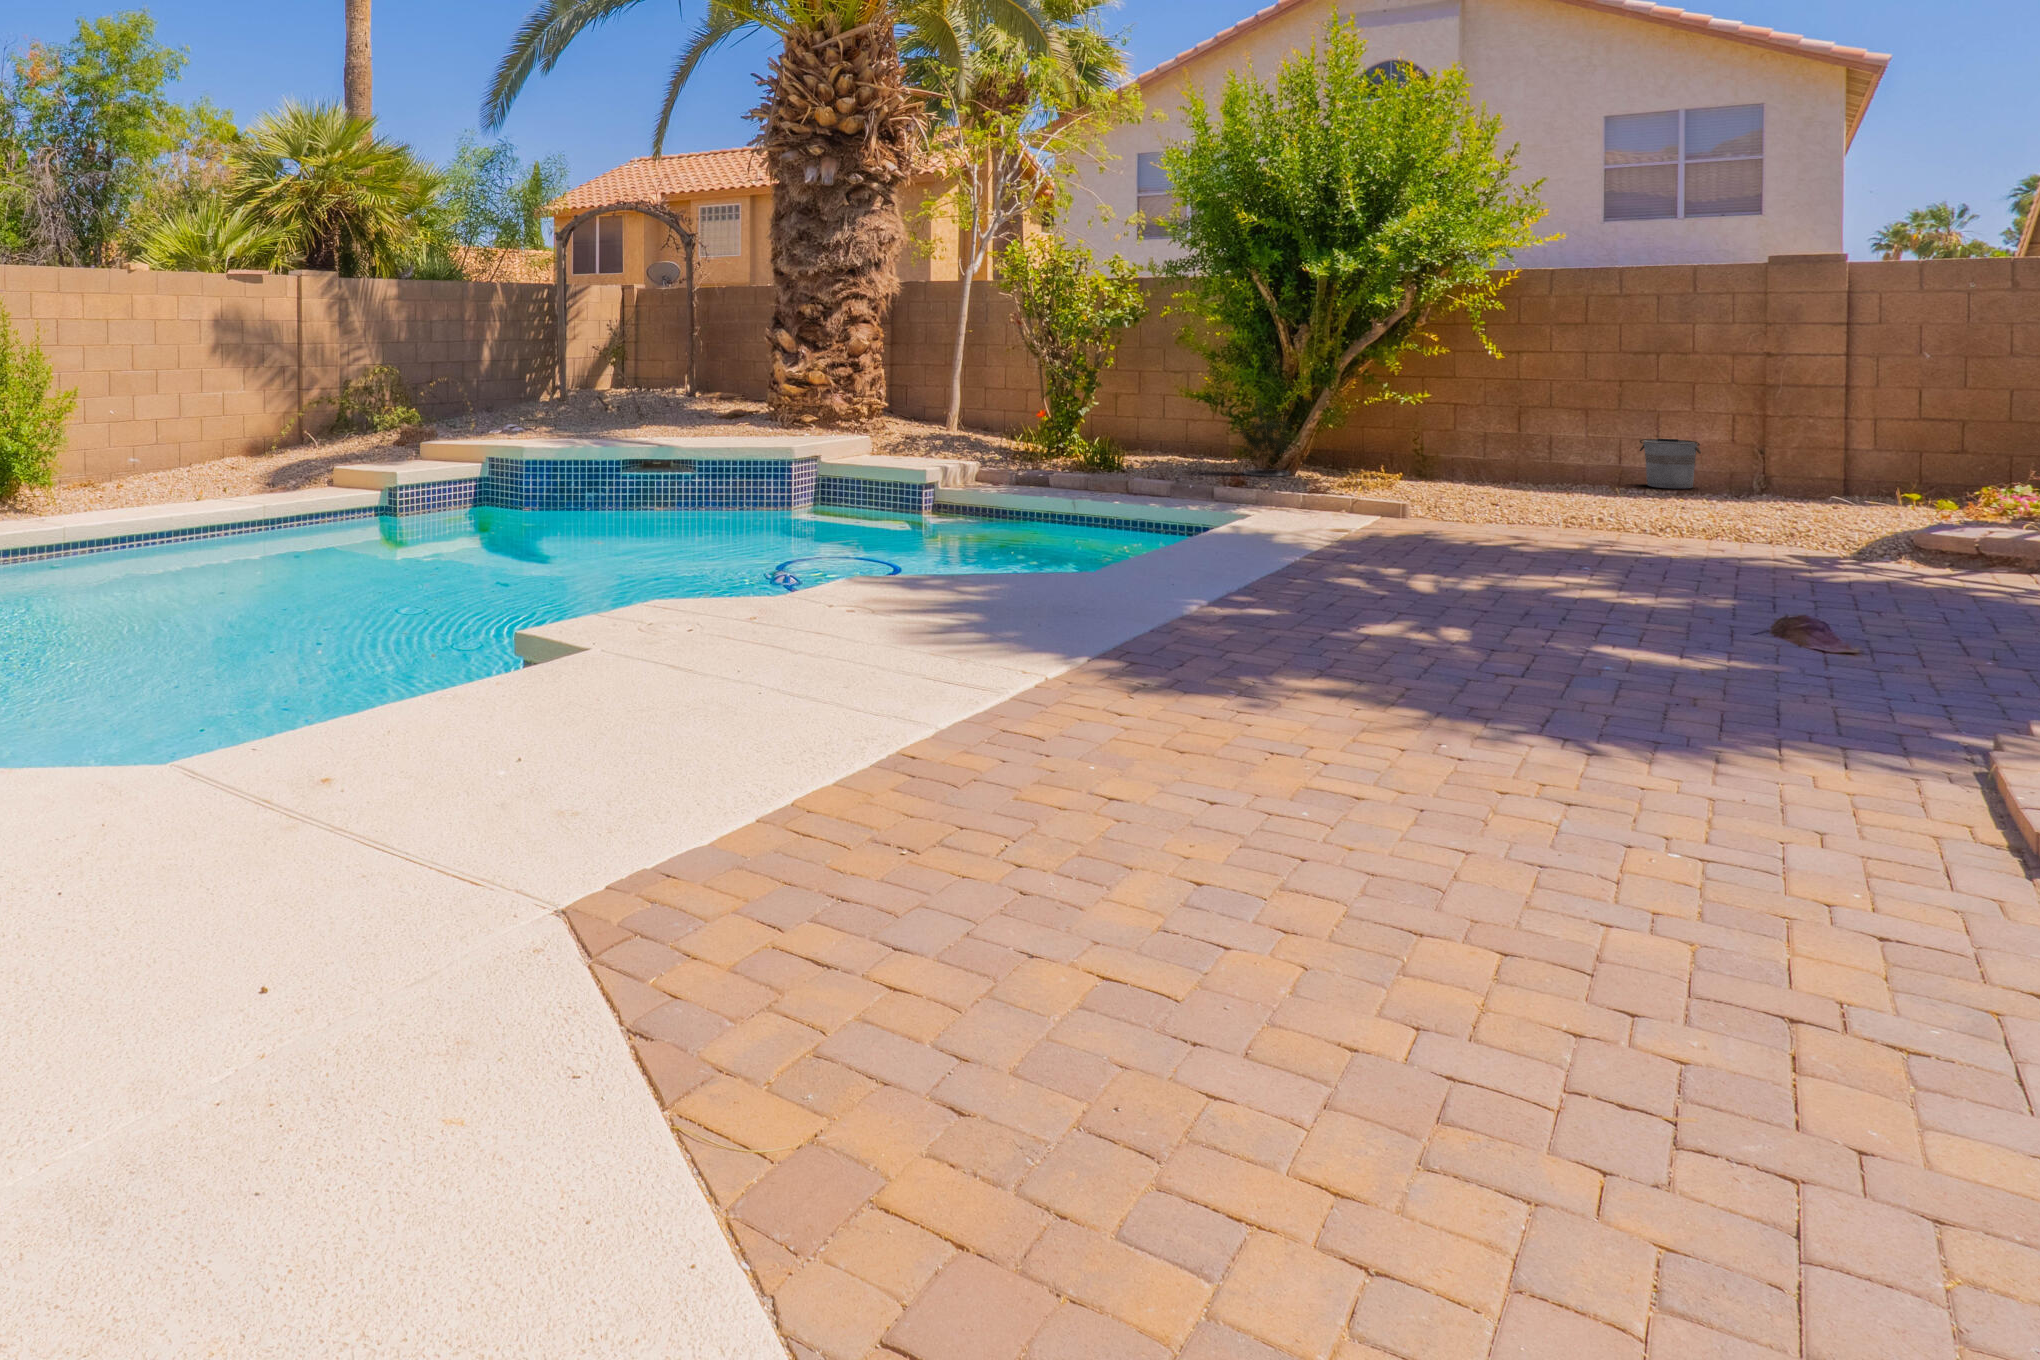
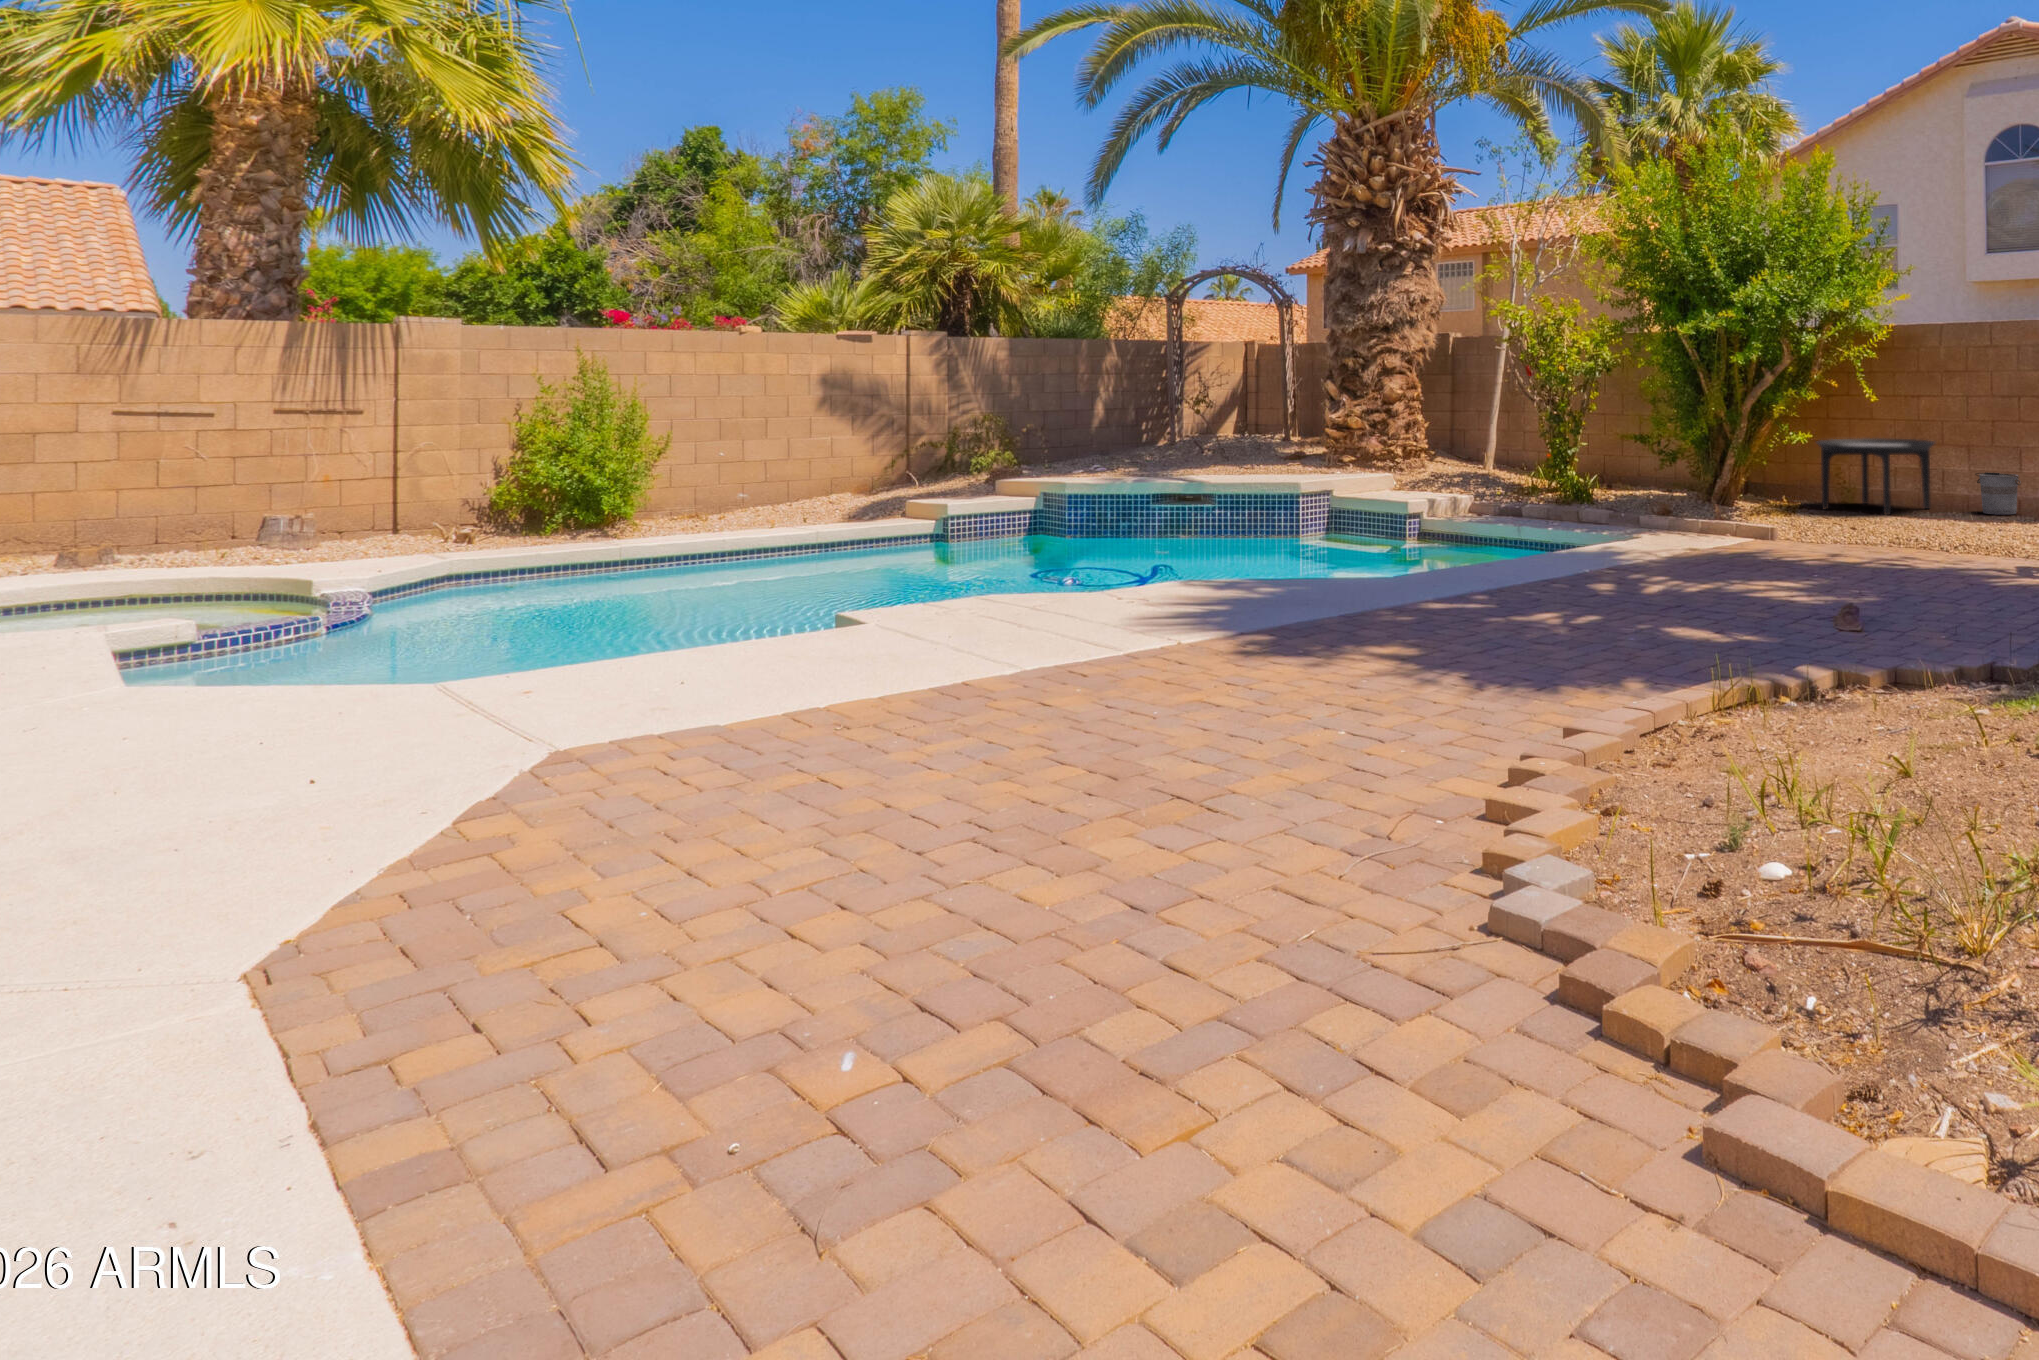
potted tree: present [1239,398,1289,477] -> none [1666,438,1713,506]
round table: none [1428,398,1589,489] -> present [1817,438,1935,515]

